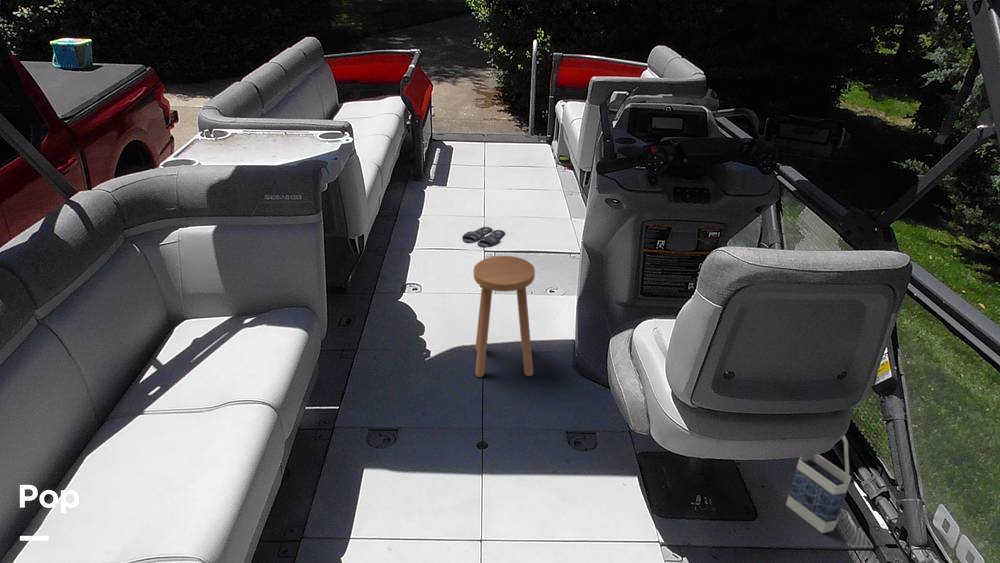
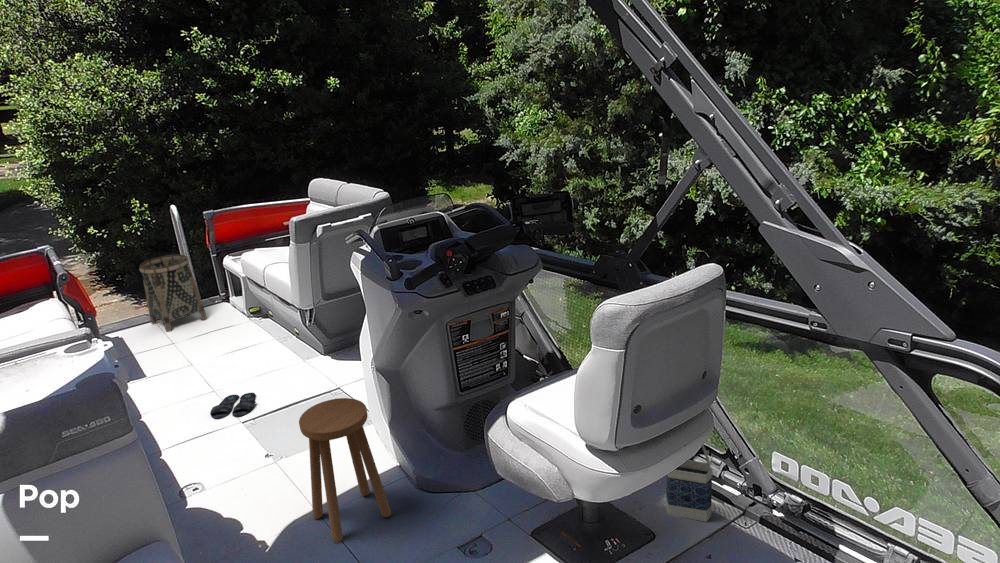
basket: none [473,91,515,159] -> present [139,254,206,332]

